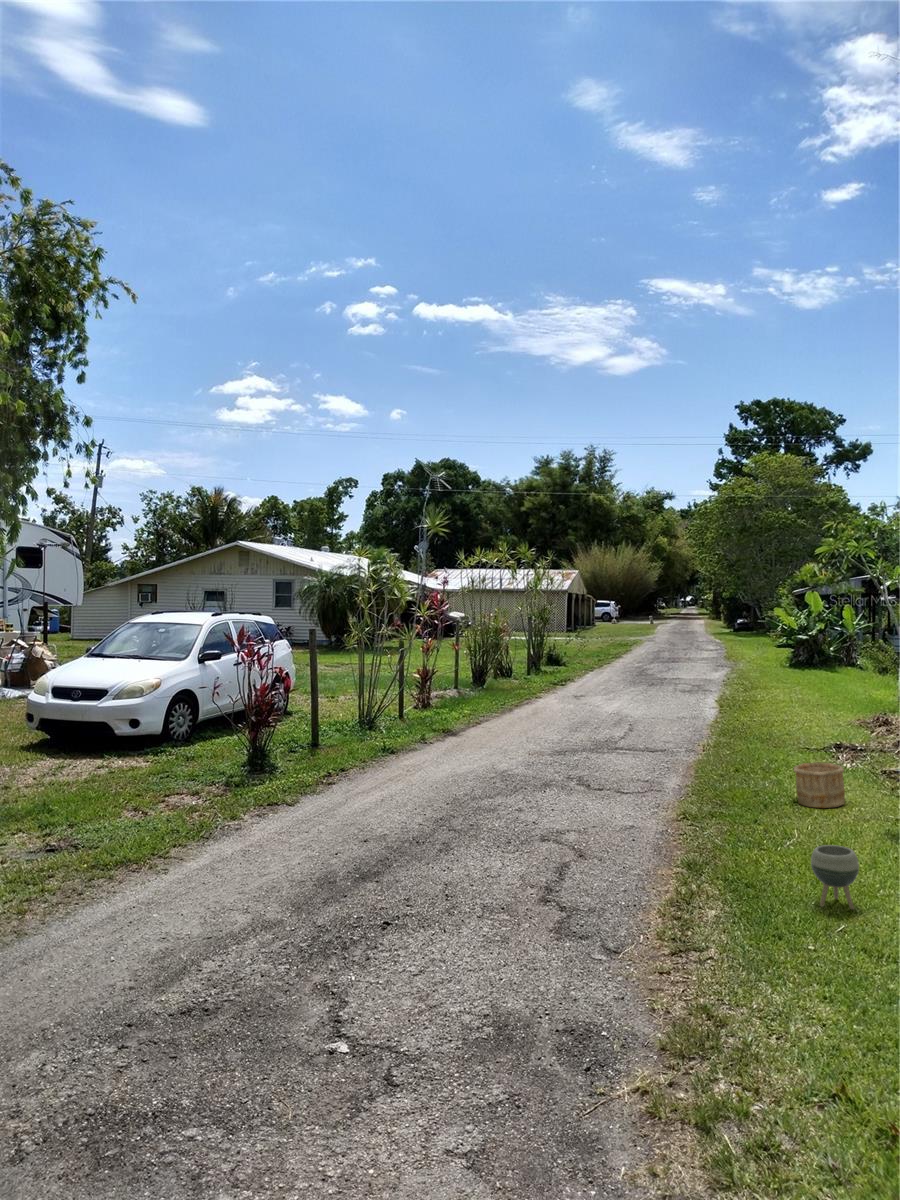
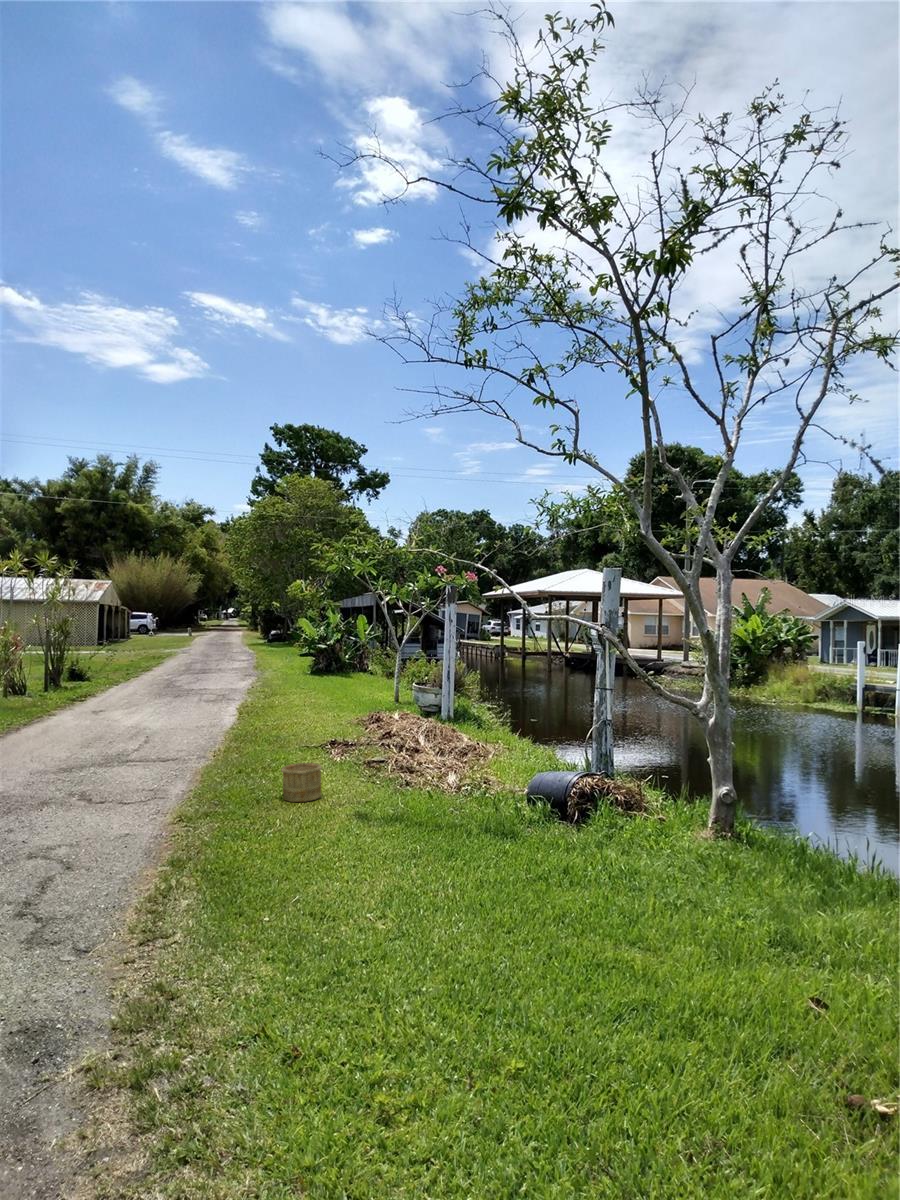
planter: present [811,845,859,909] -> none [276,831,313,884]

